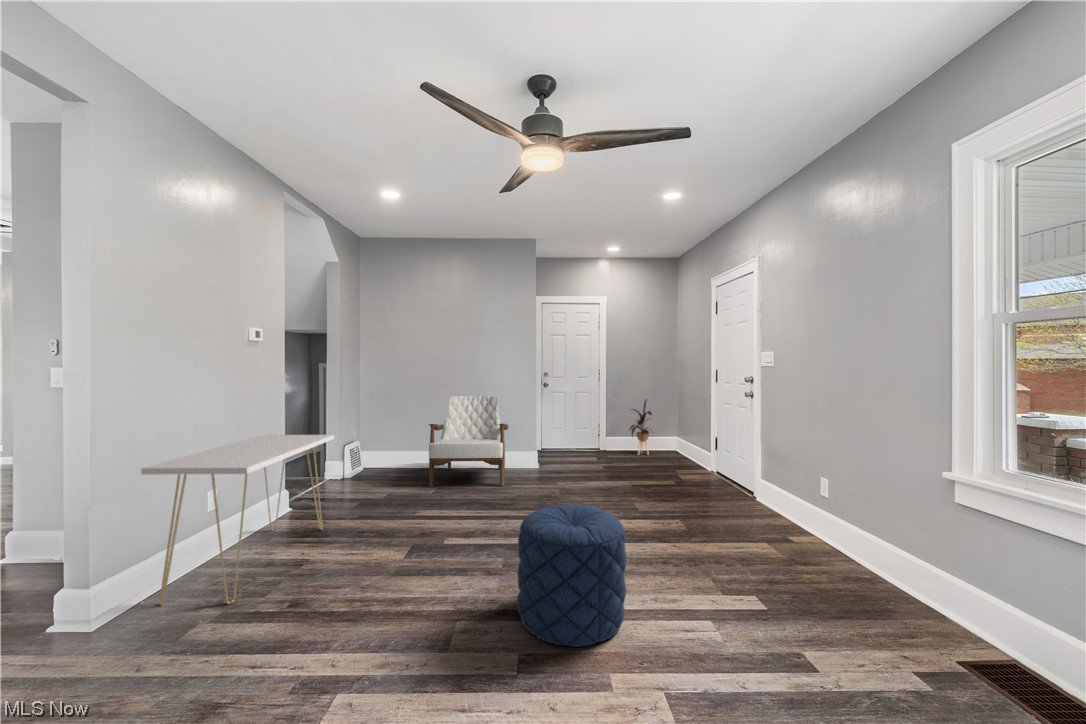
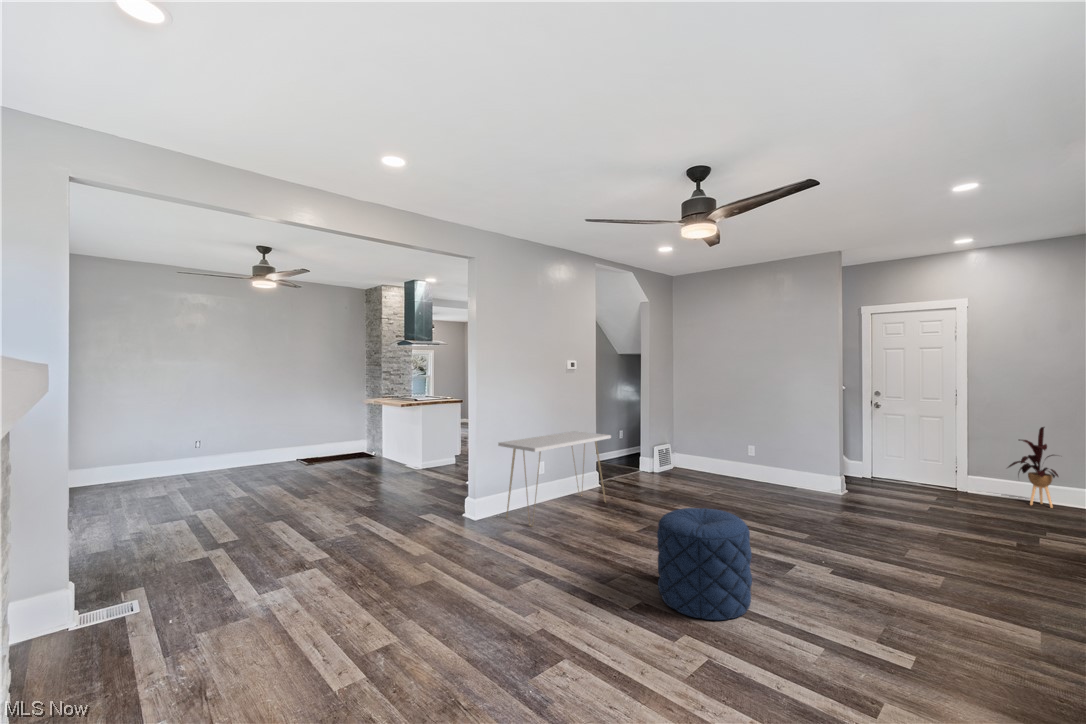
armchair: present [429,396,509,487] -> none [706,410,799,503]

